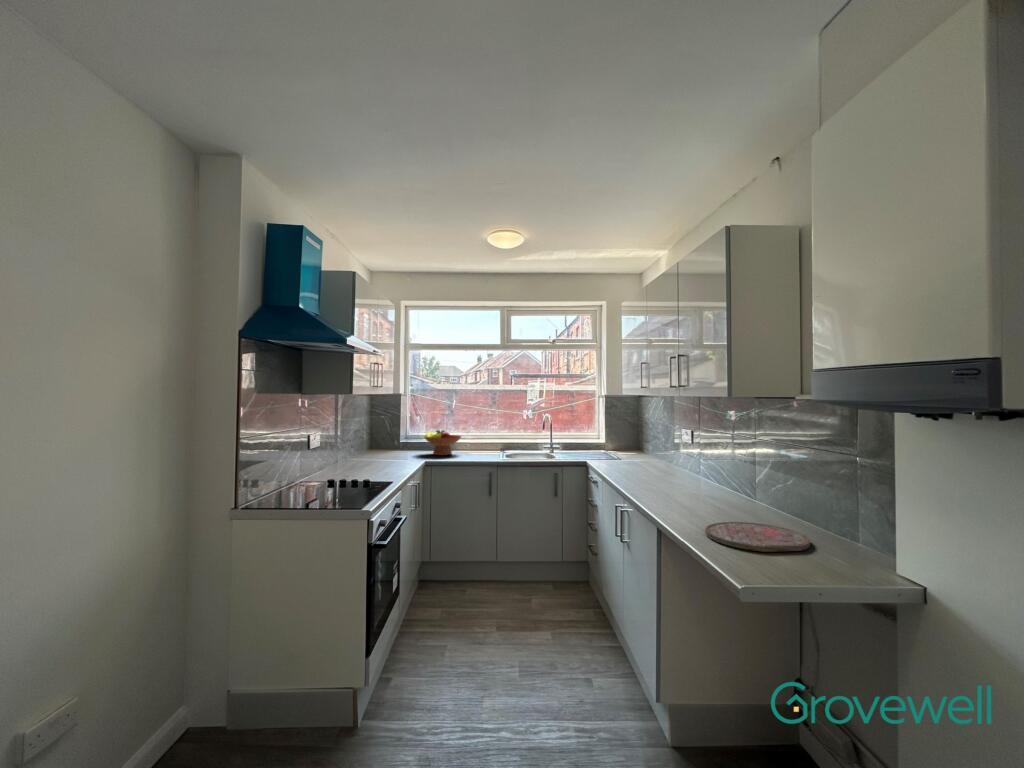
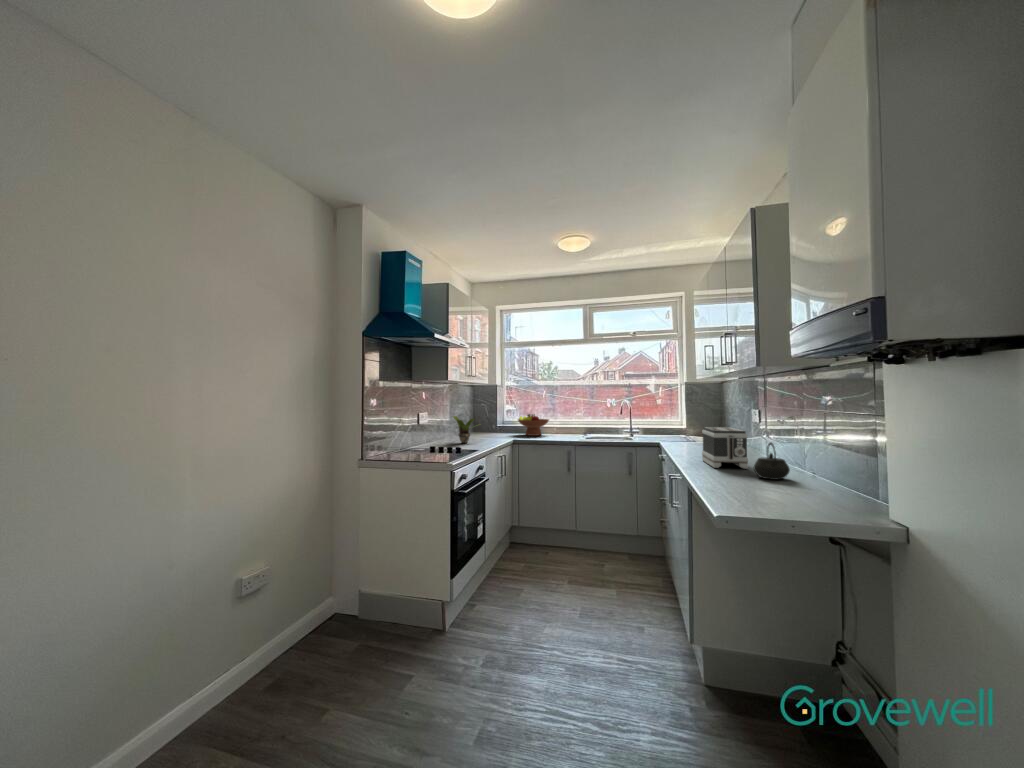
potted plant: none [349,435,386,469] -> present [453,416,474,443]
toaster: none [646,450,701,497] -> present [702,427,748,469]
kettle: none [713,470,750,511] -> present [754,442,790,480]
cutting board: present [705,522,810,552] -> none [727,486,826,508]

